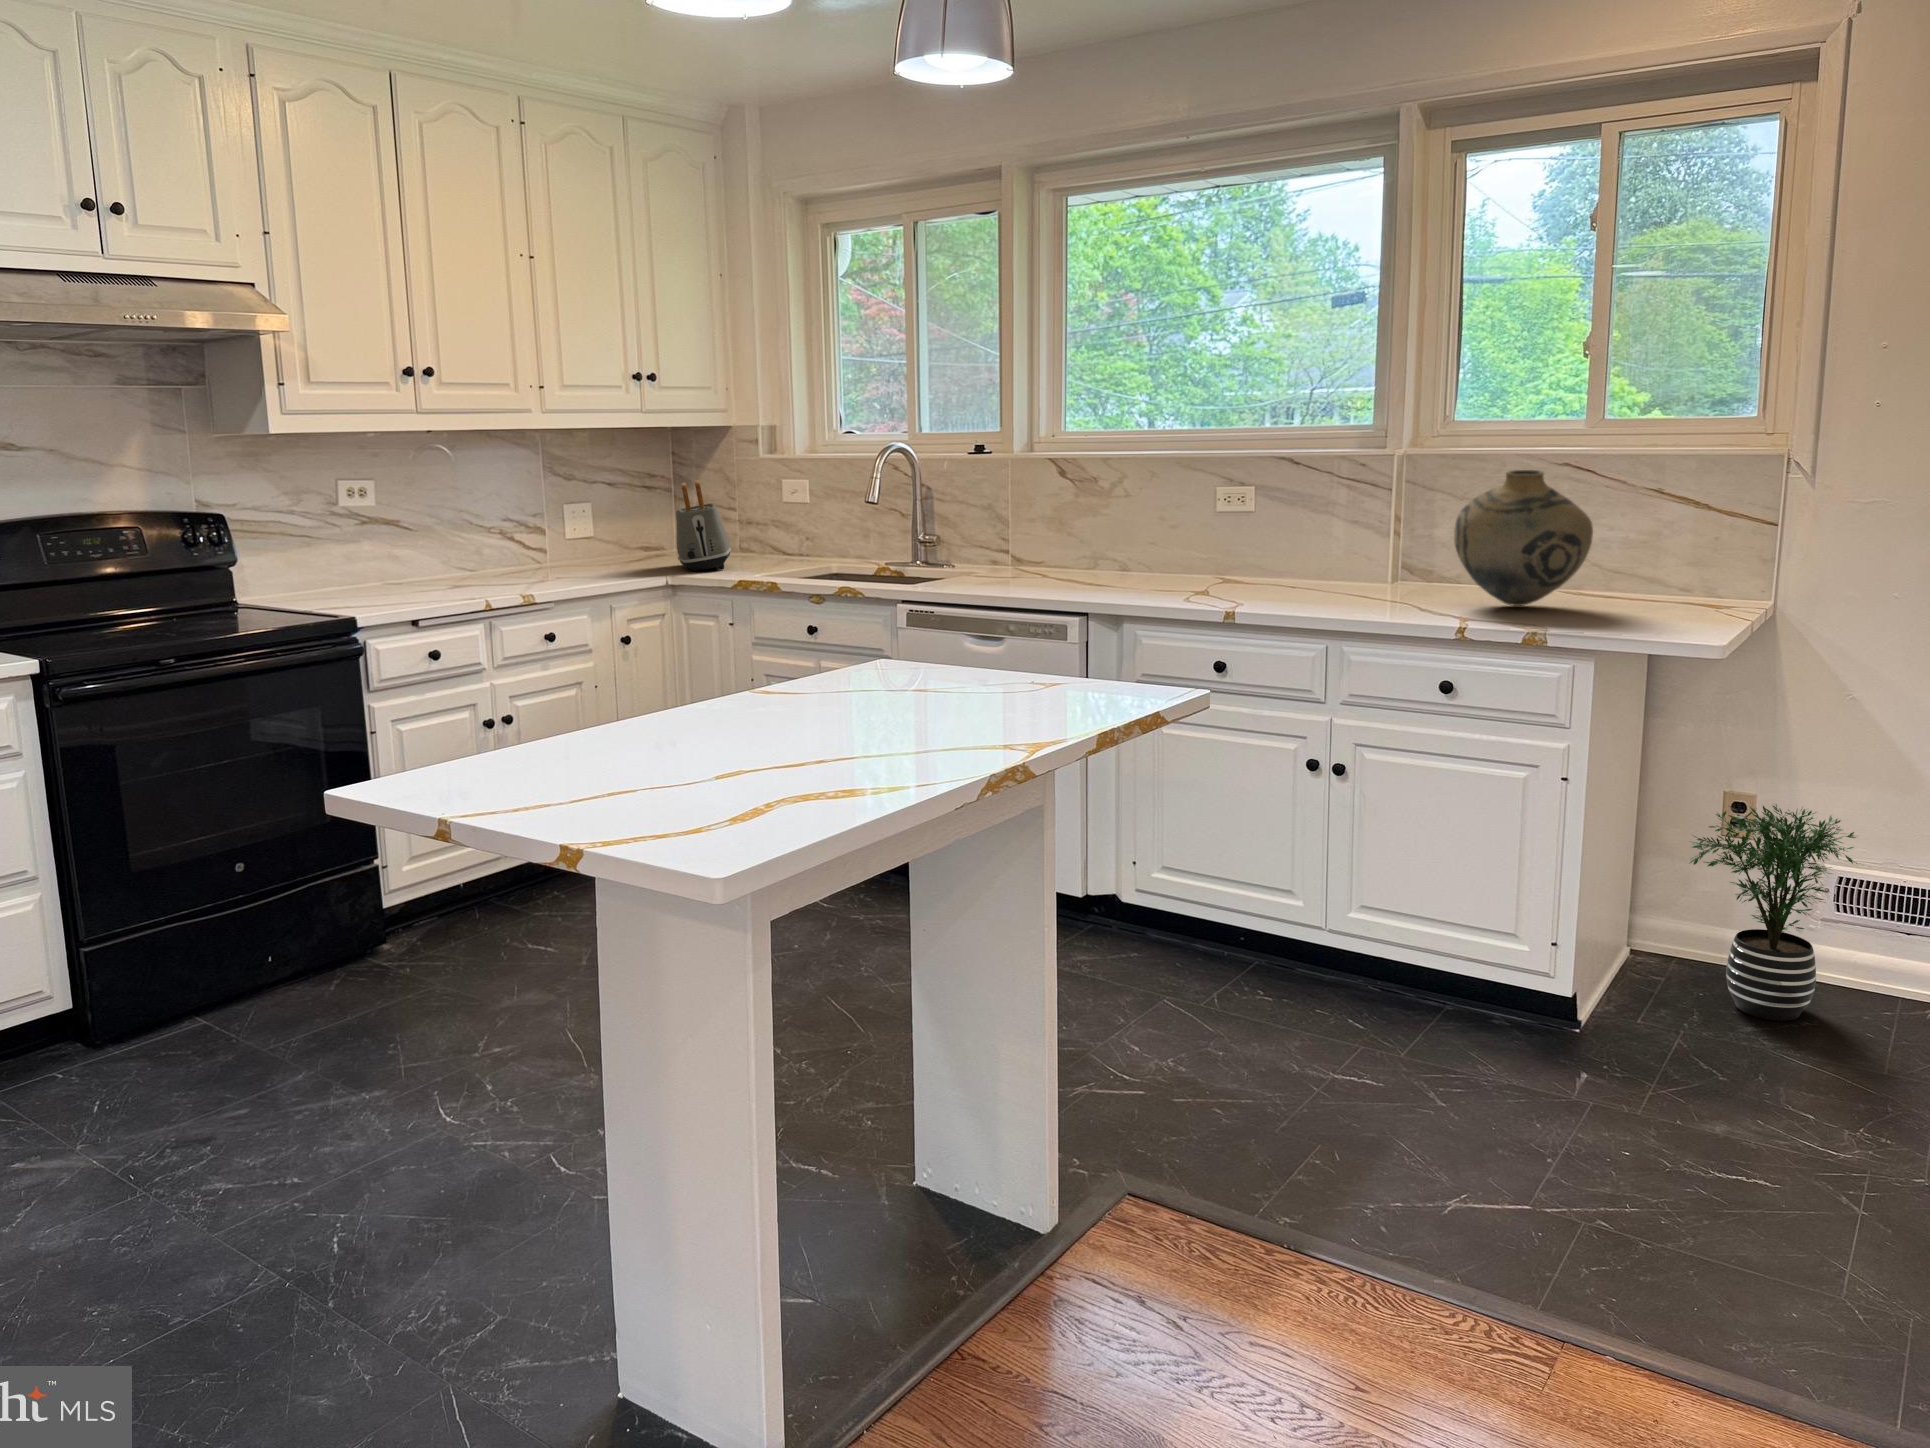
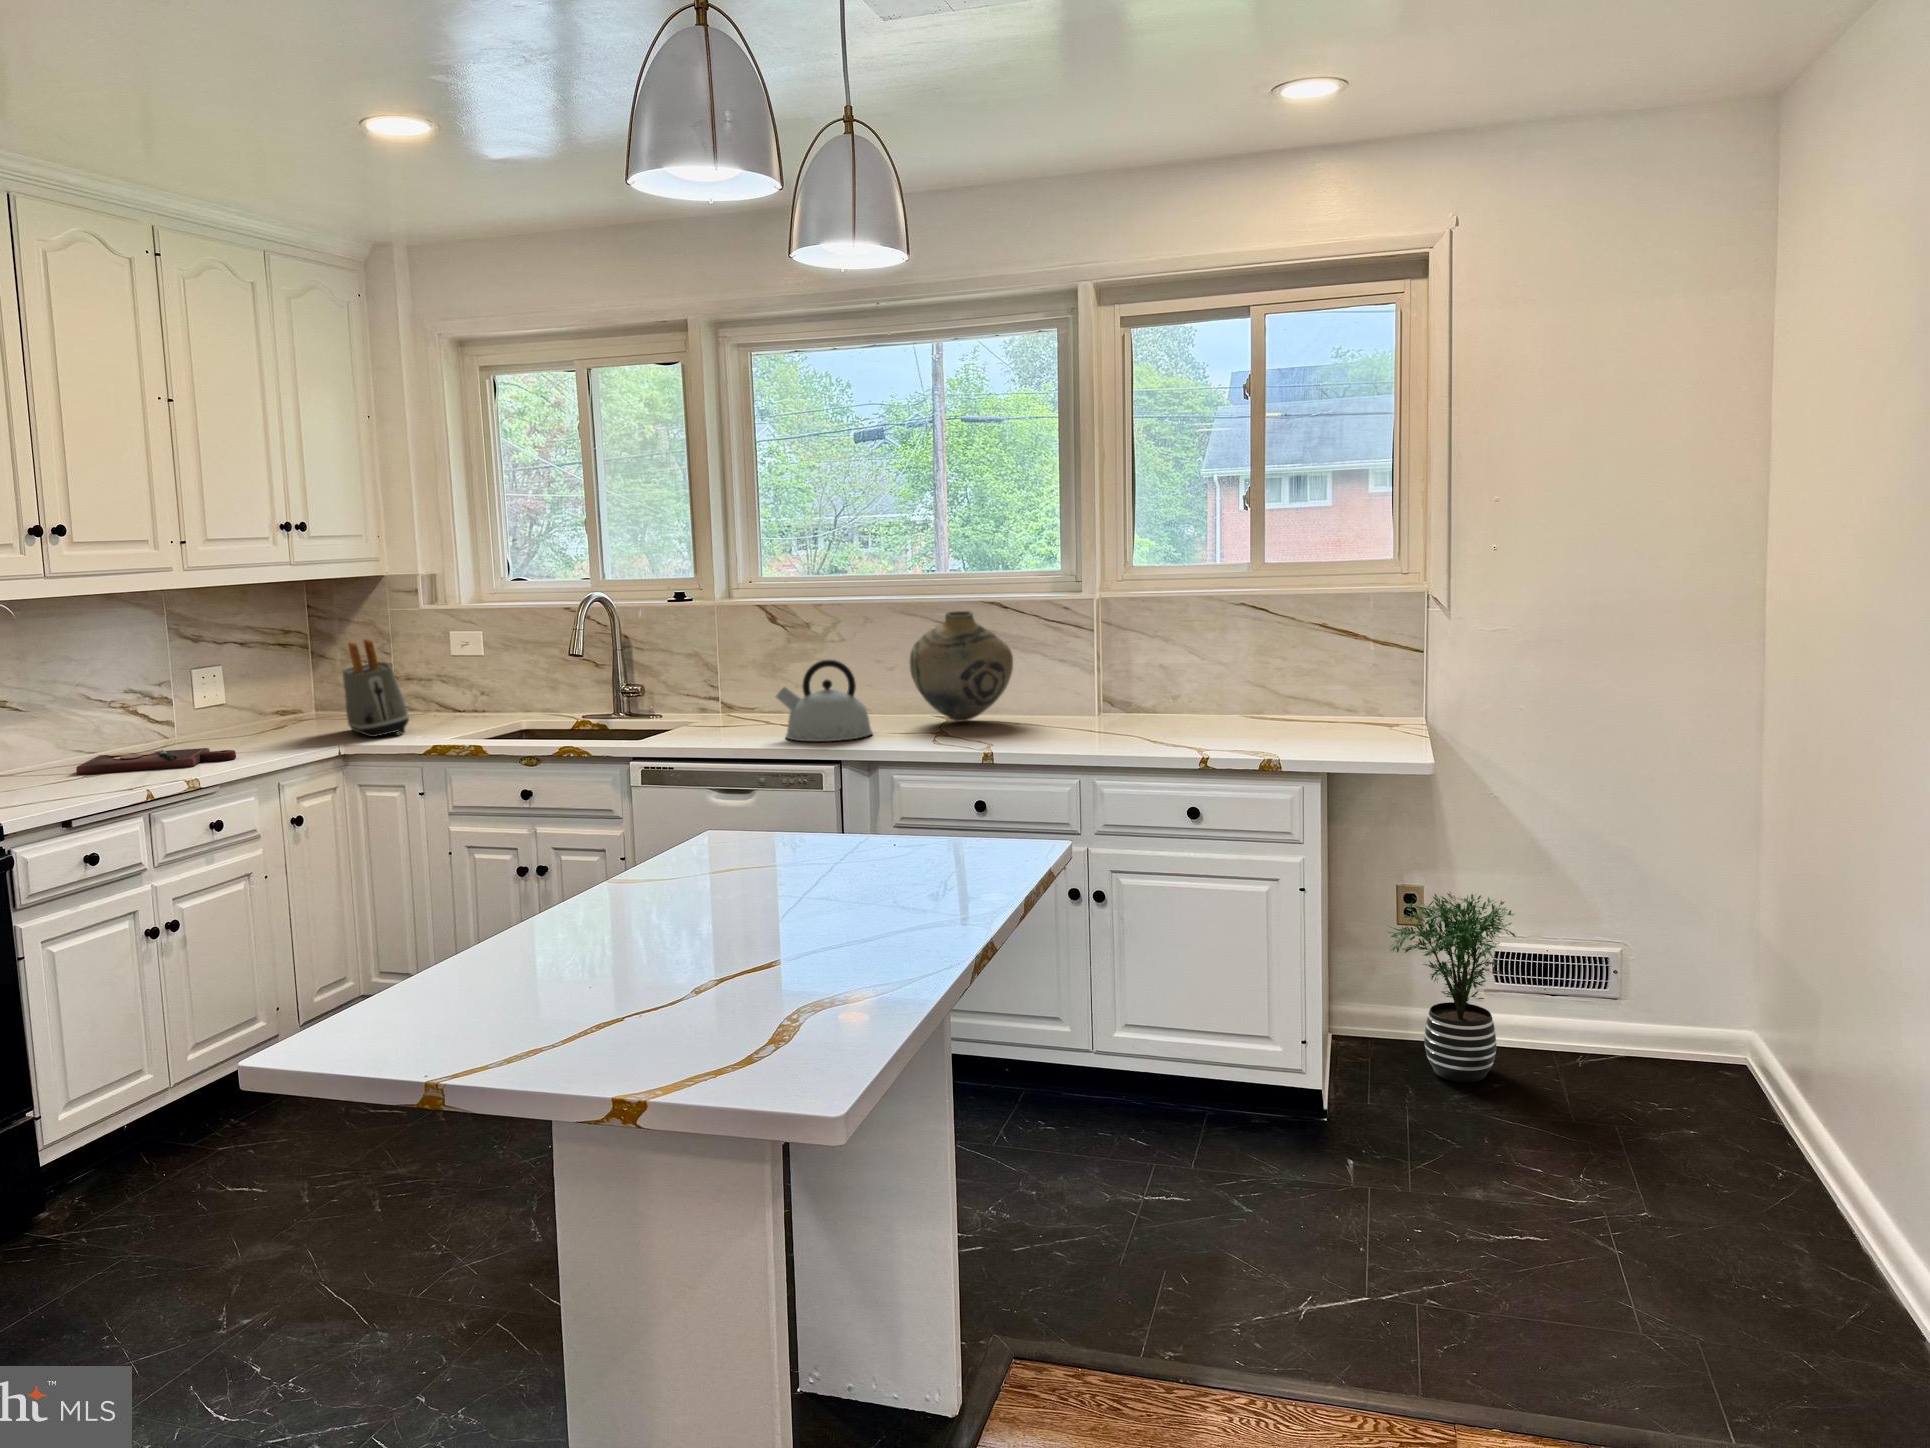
vase: present [1454,470,1593,606] -> present [910,611,1013,721]
kettle: none [1041,512,1137,593] -> present [776,660,872,741]
cutting board: none [446,572,573,587] -> present [76,748,236,775]

